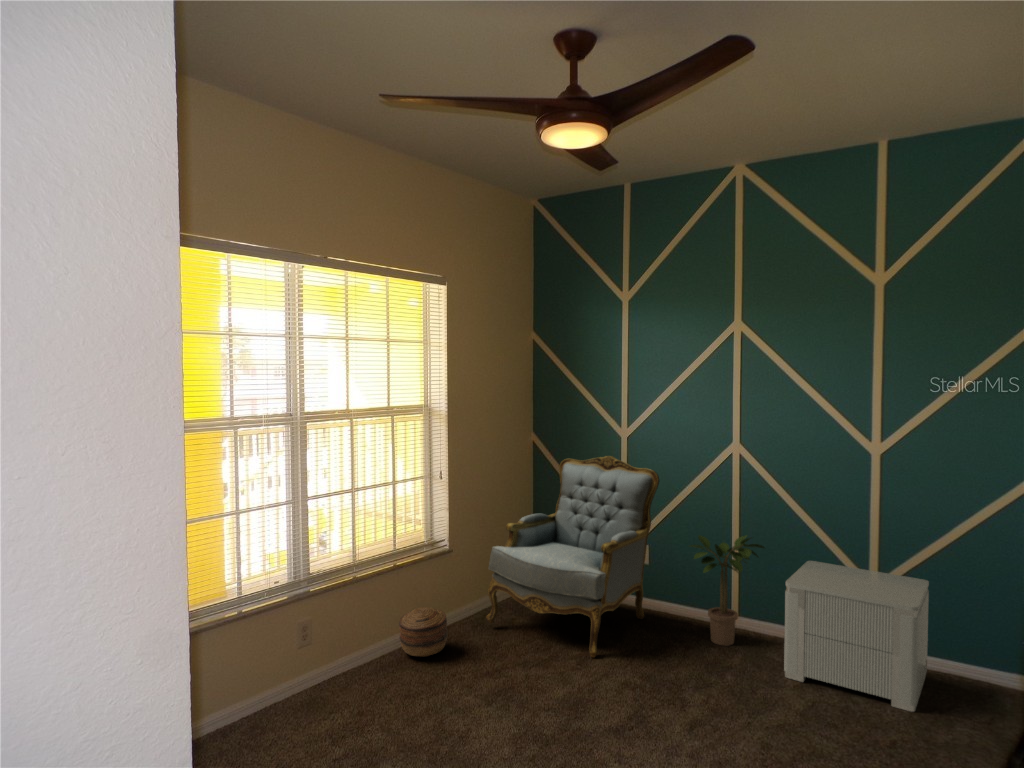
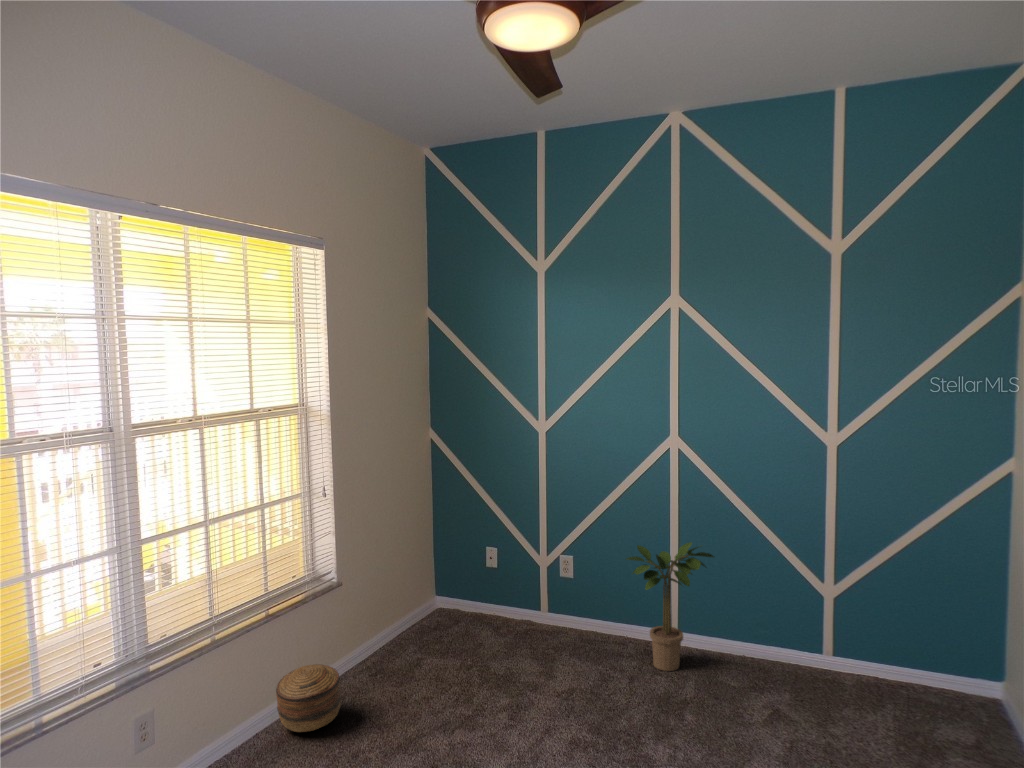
armchair: present [486,456,659,658] -> none [387,455,586,706]
nightstand: present [784,561,929,712] -> none [745,567,898,738]

